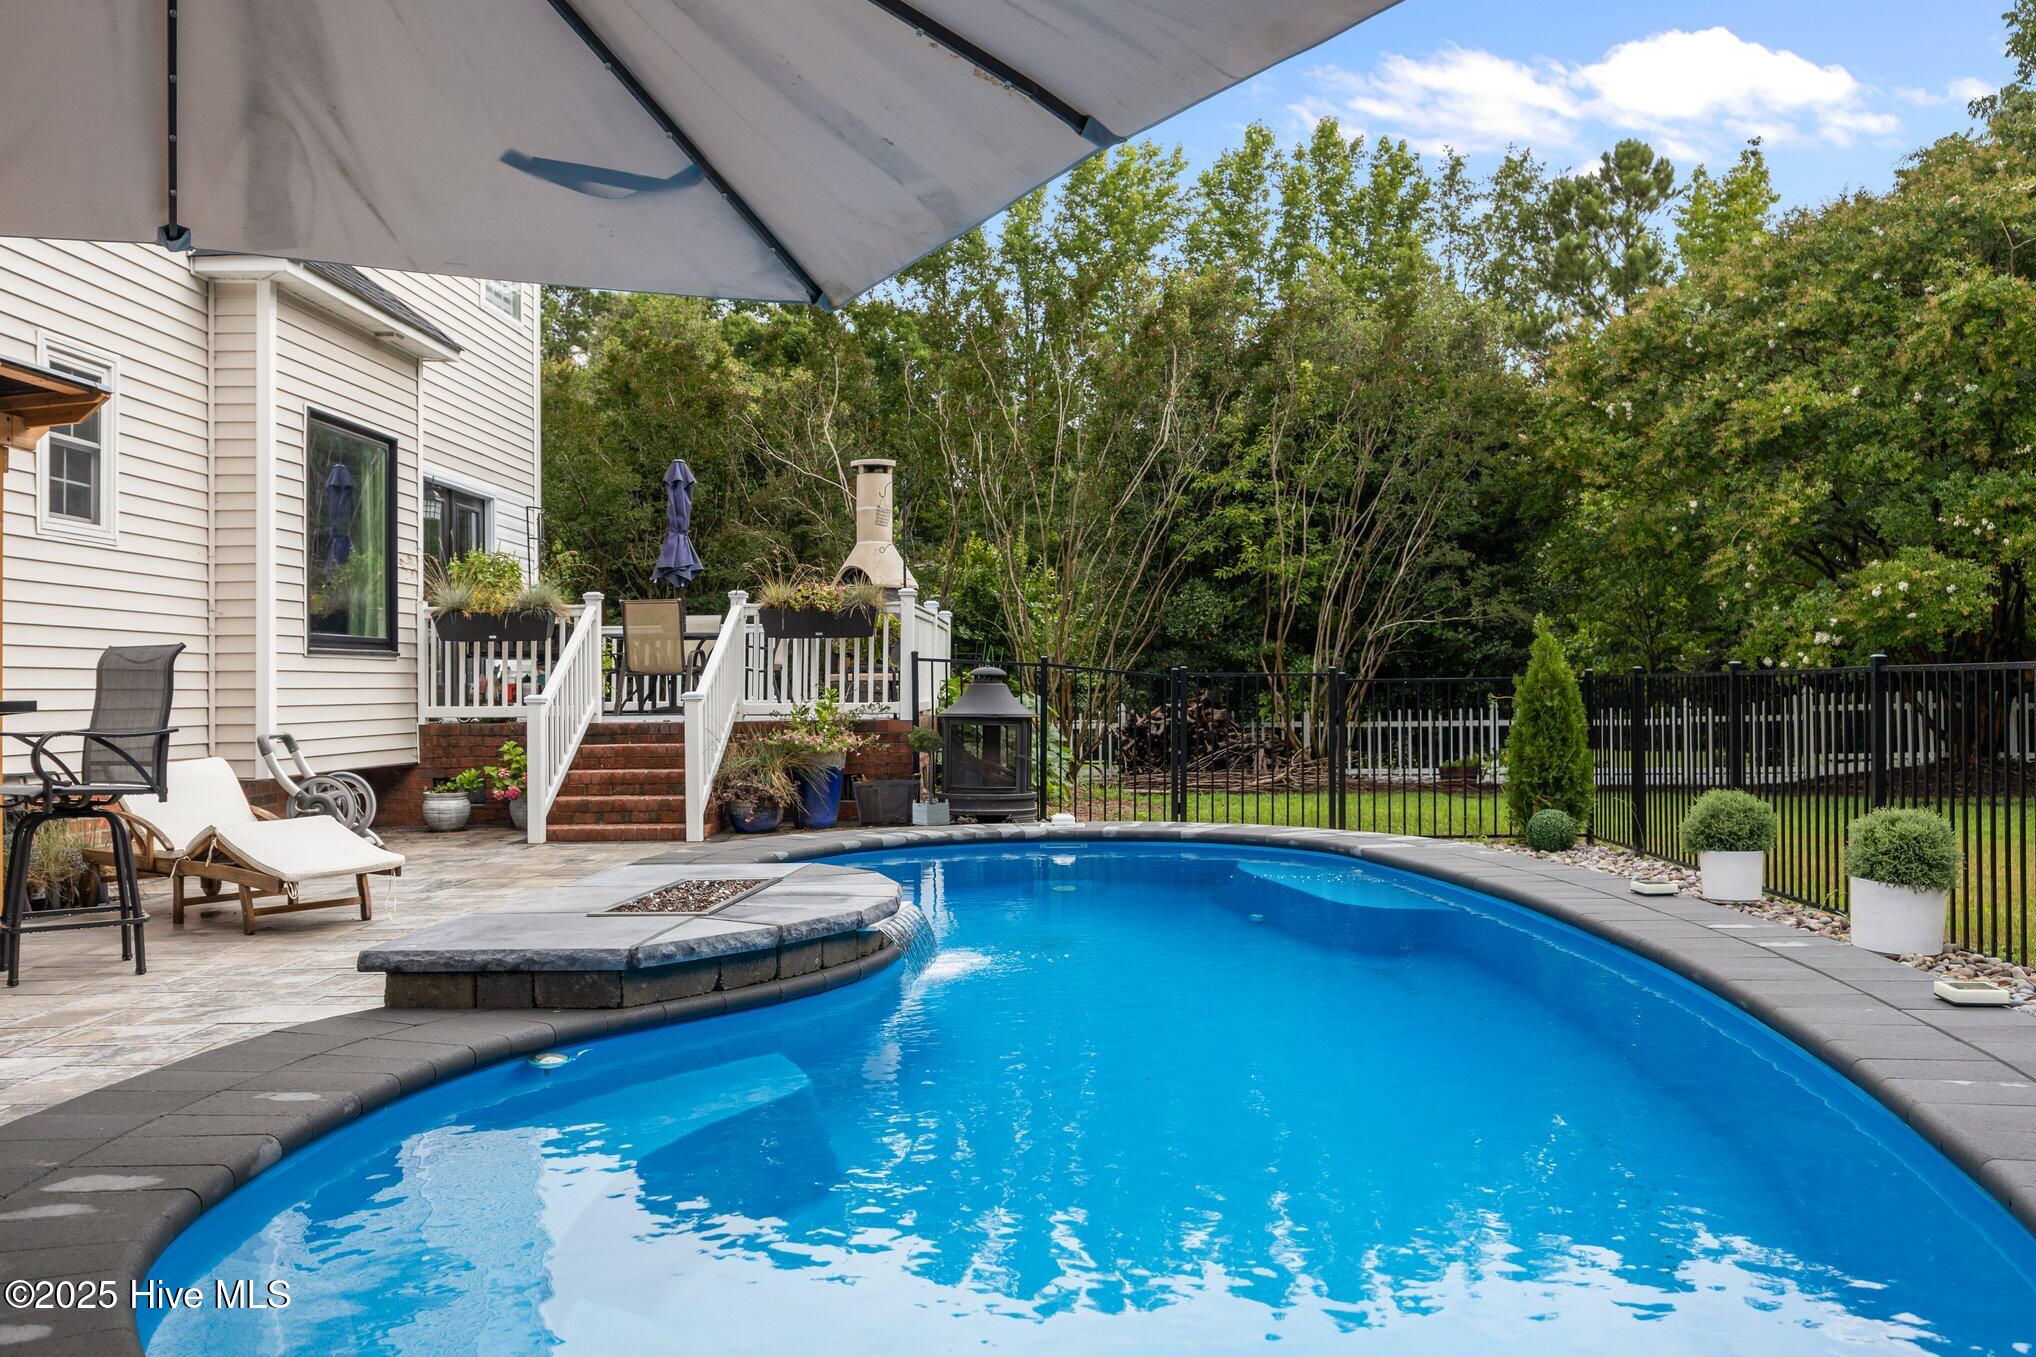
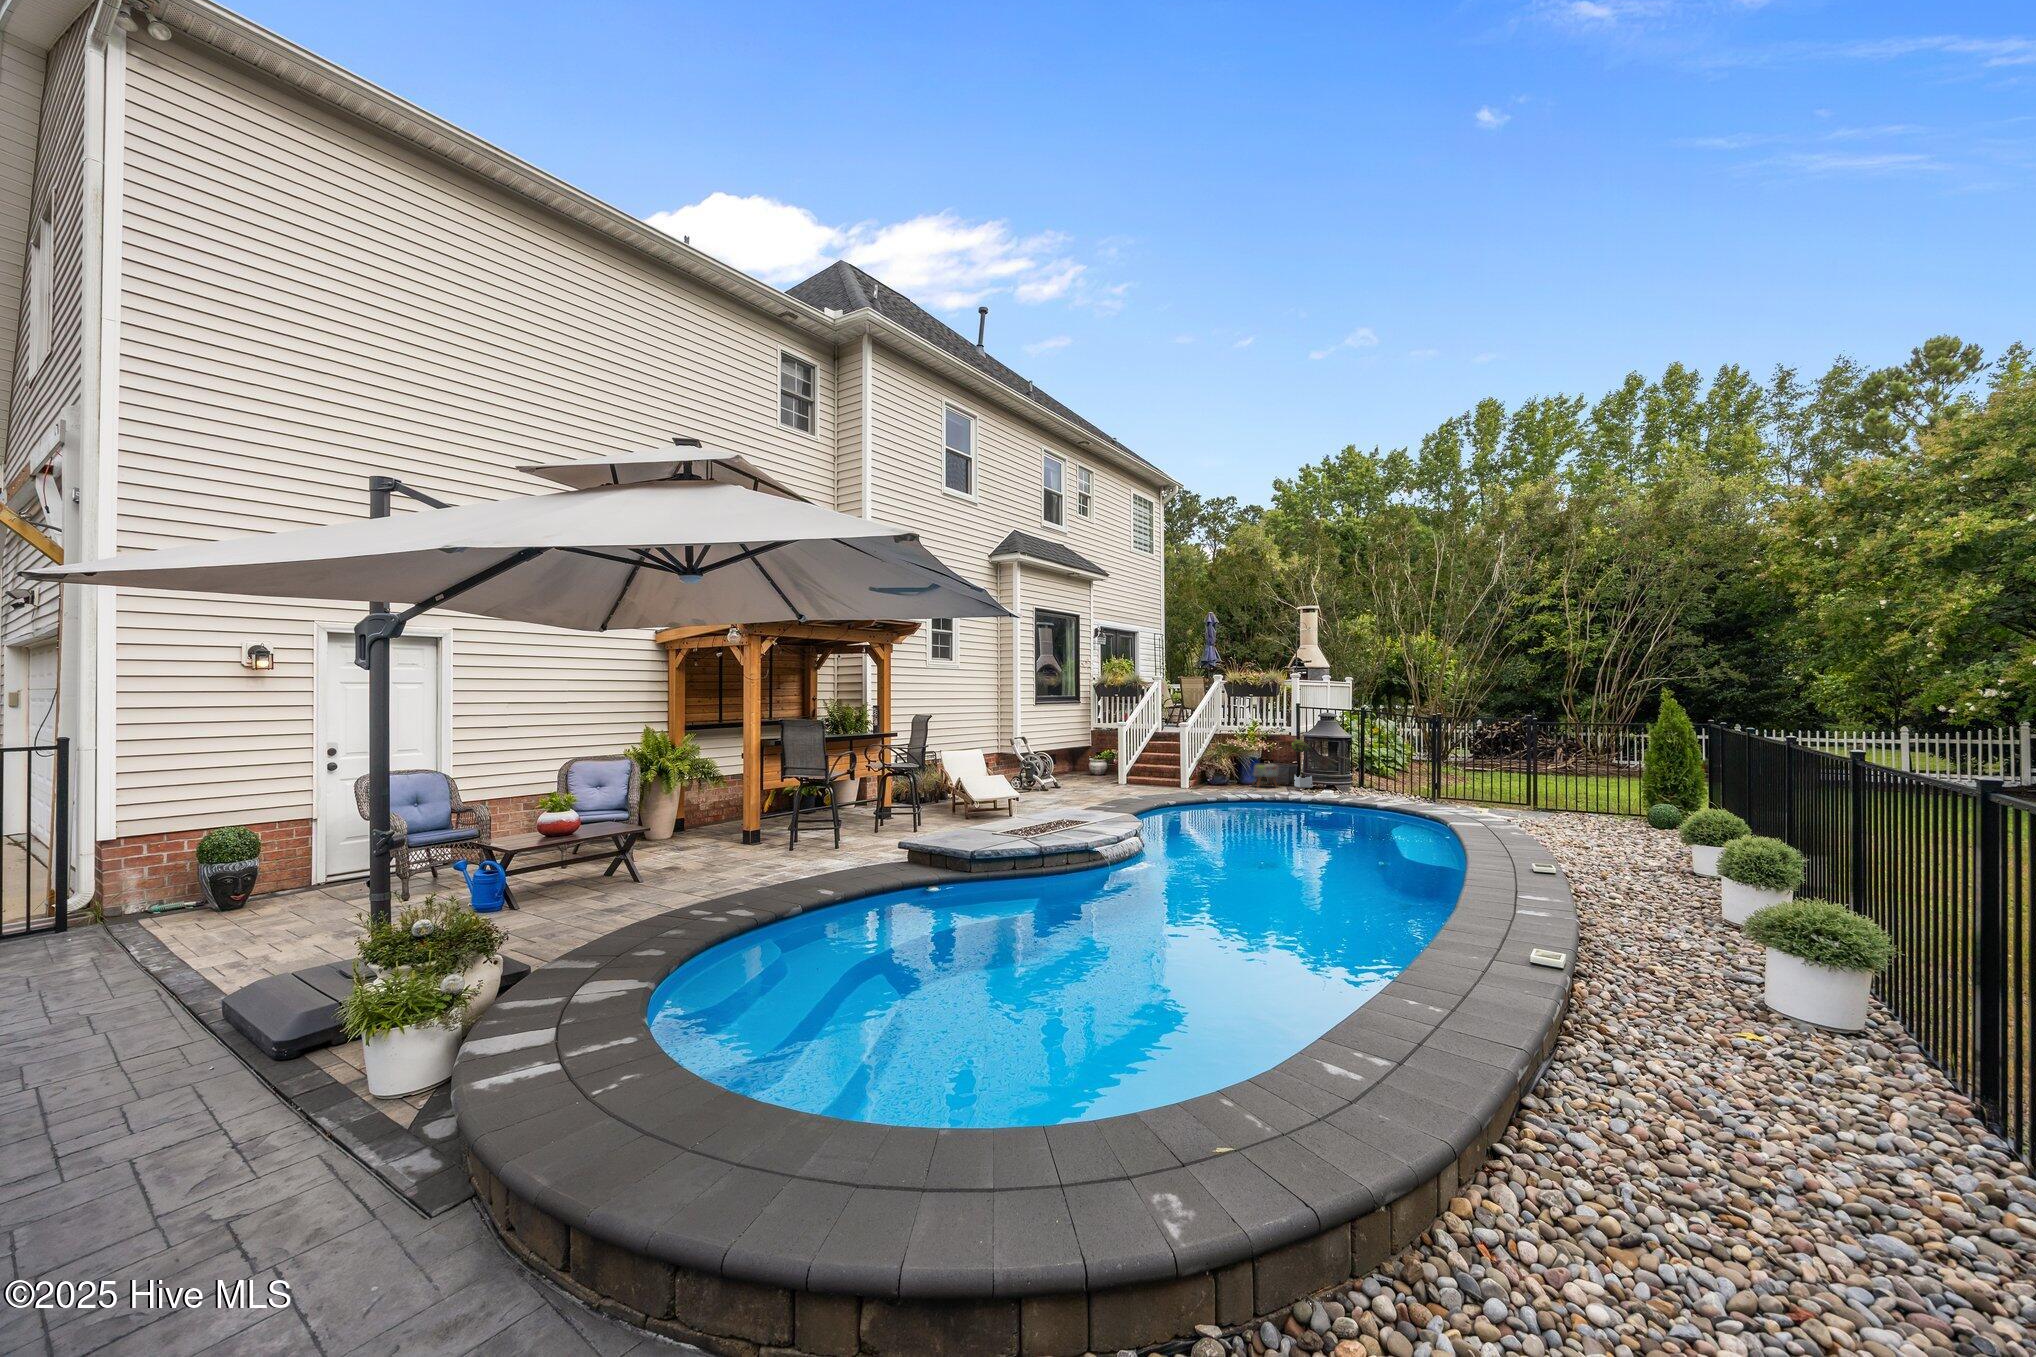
ottoman: none [831,781,887,831] -> present [1253,764,1278,786]

